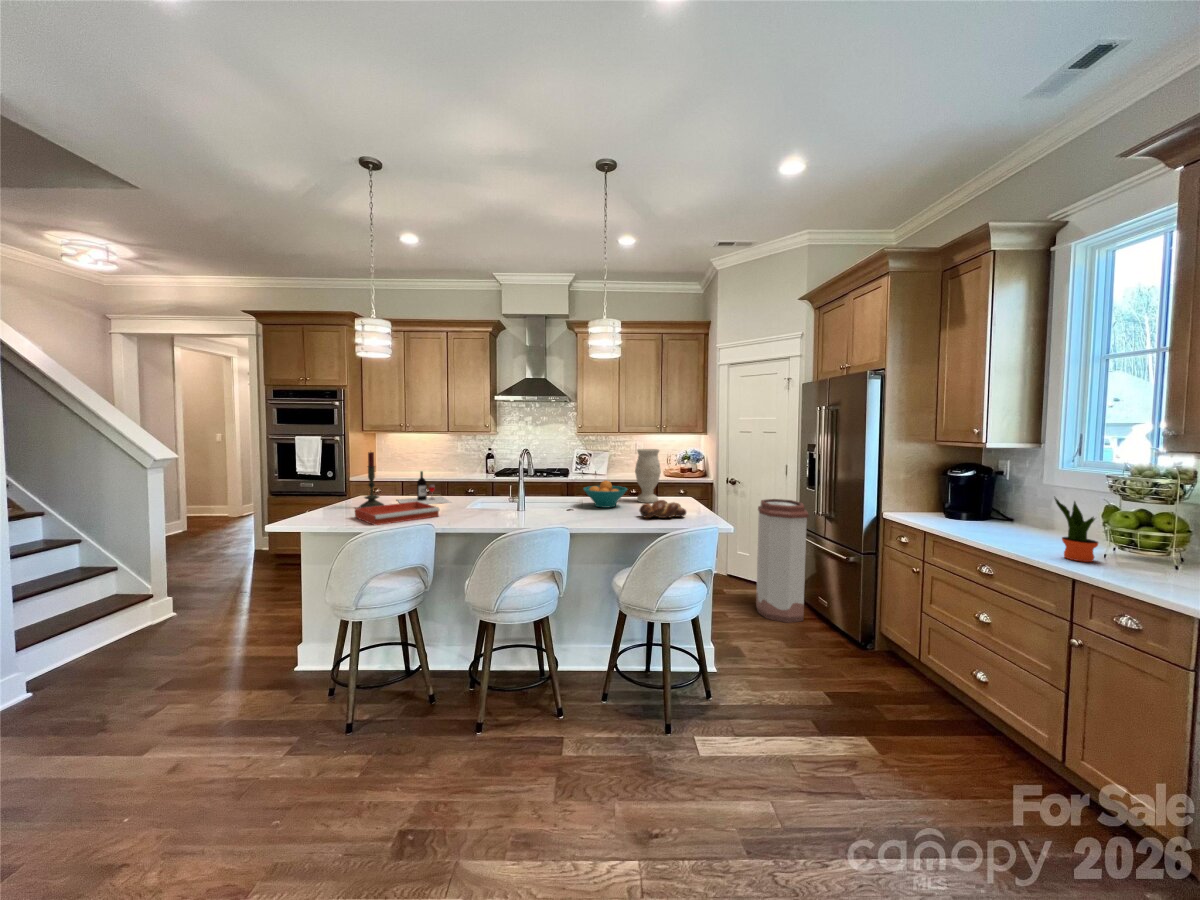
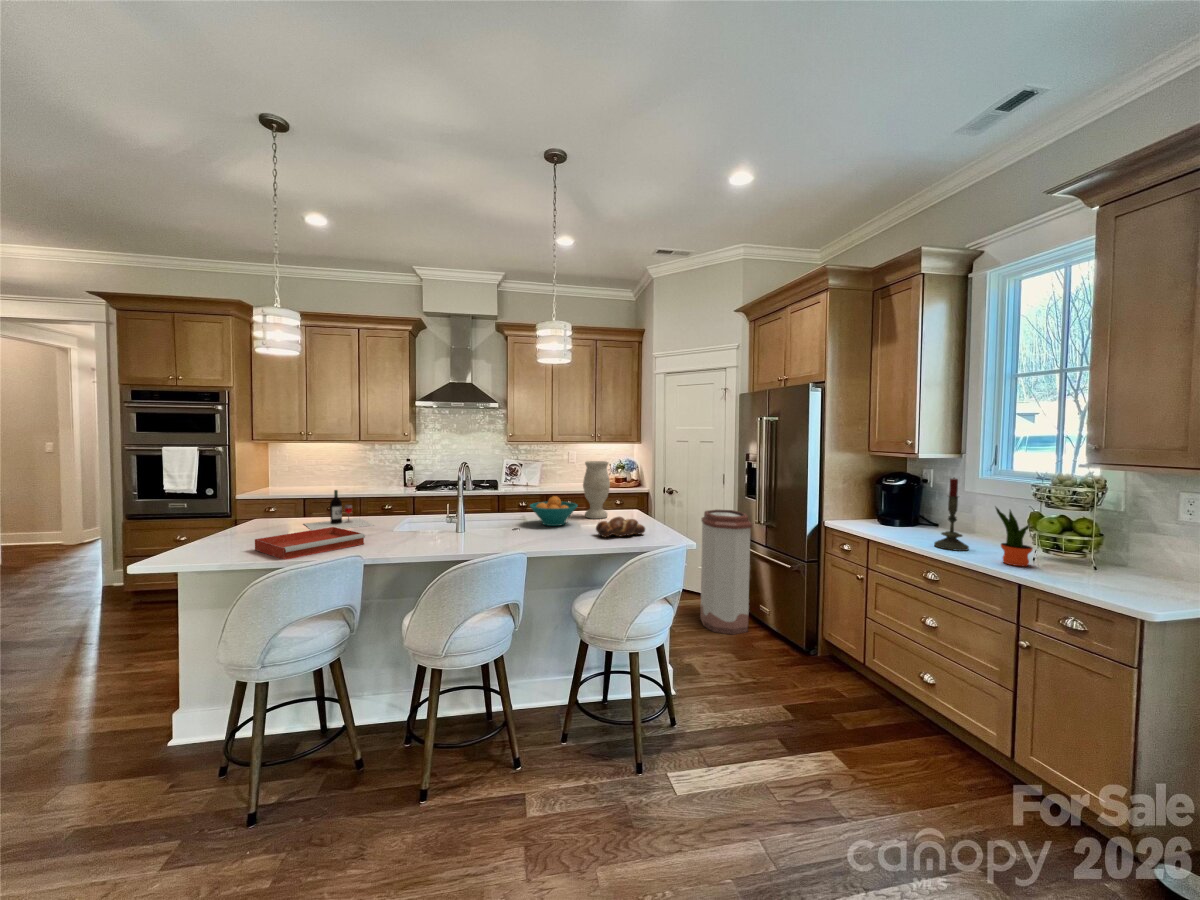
candle: present [360,452,384,508] -> present [934,478,969,551]

